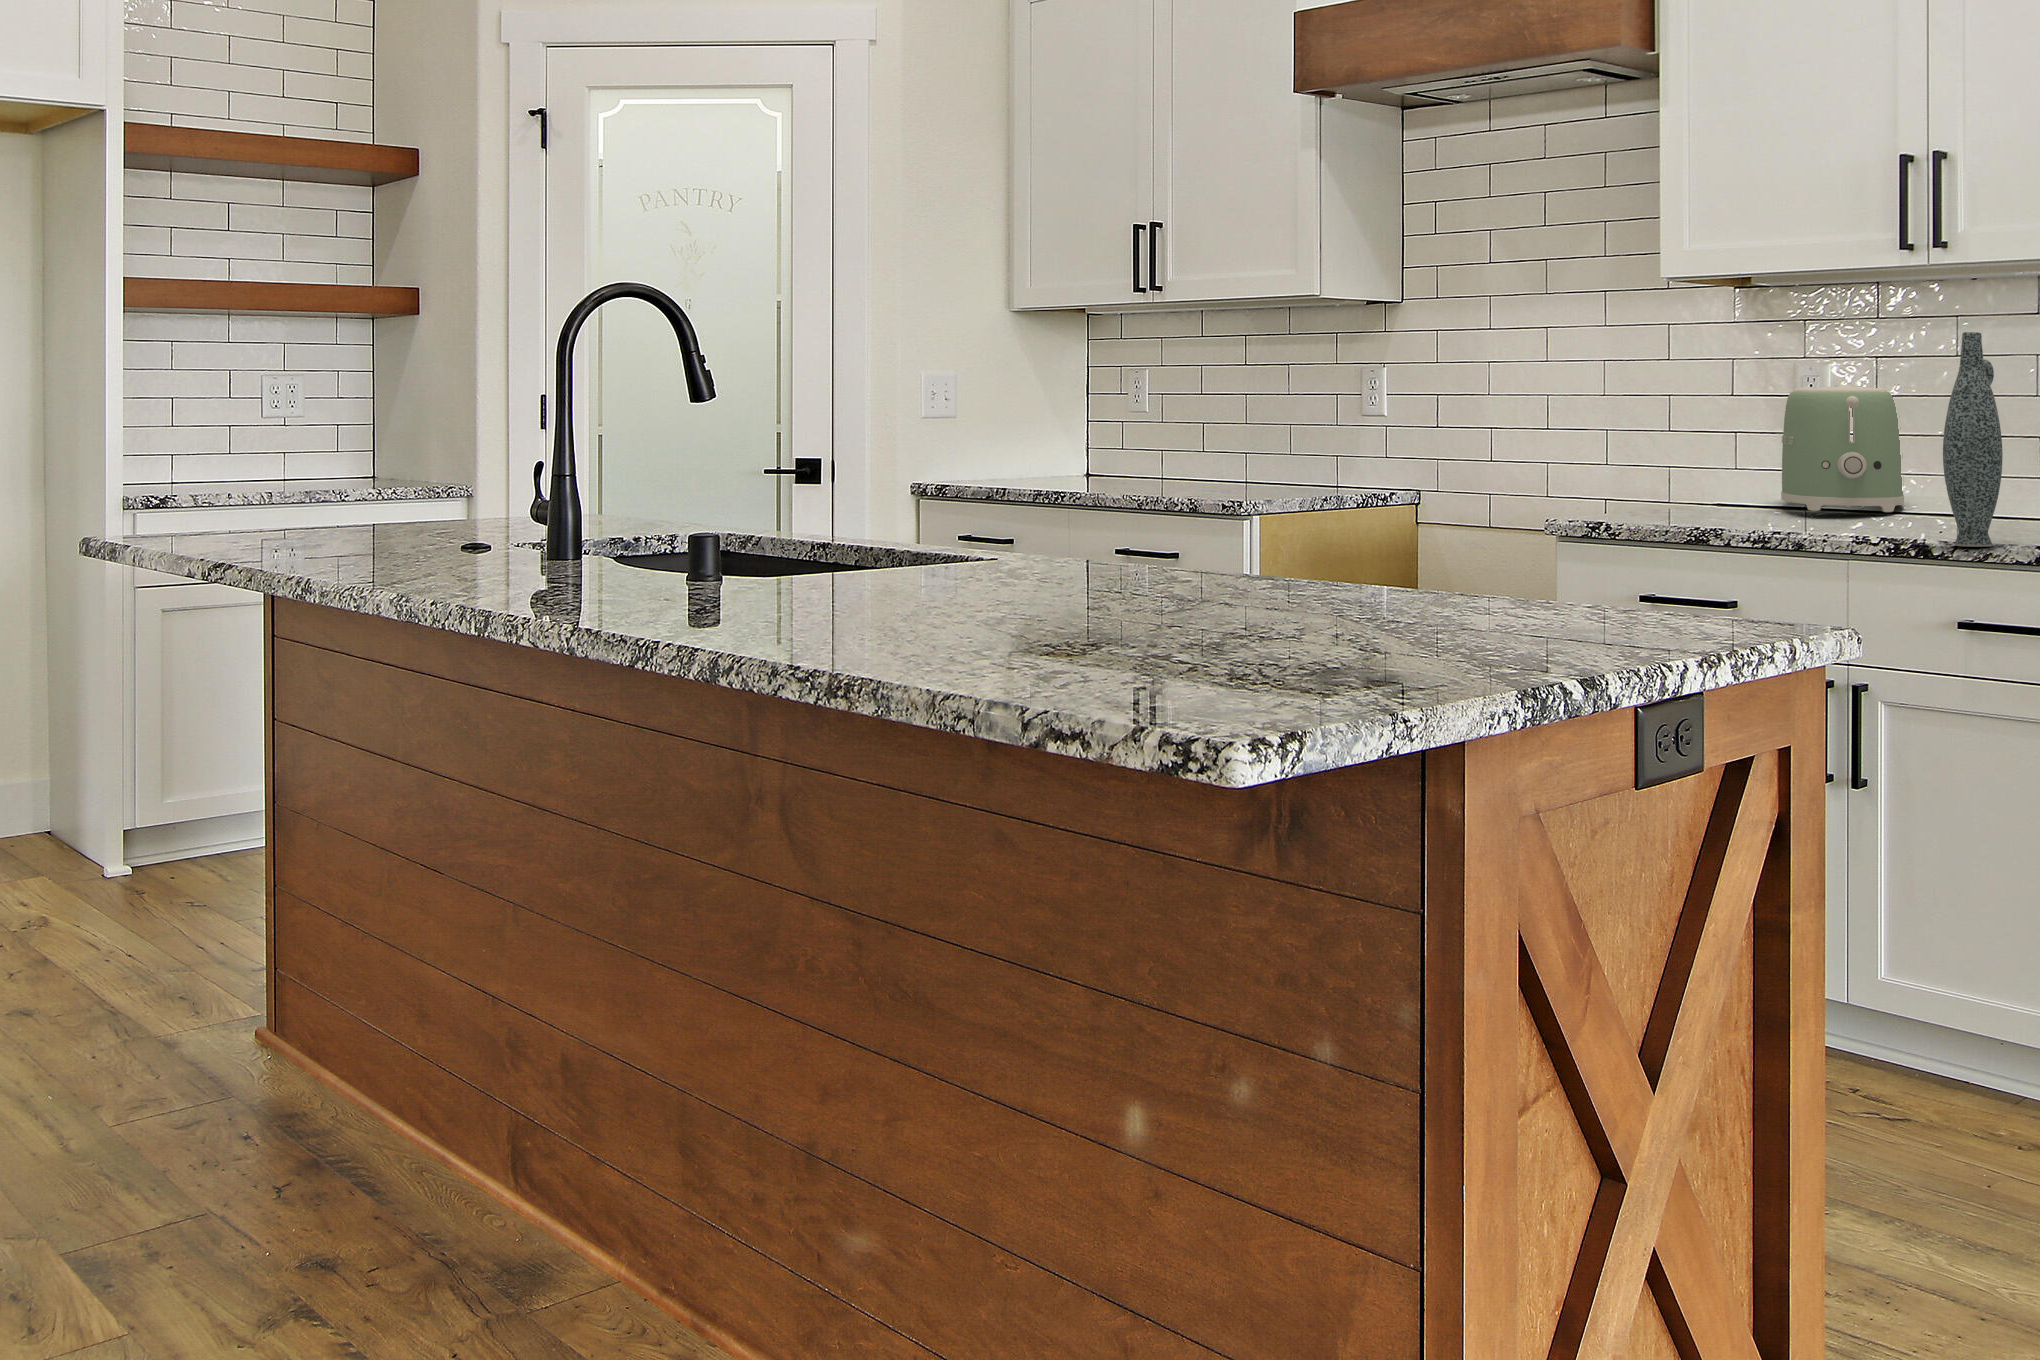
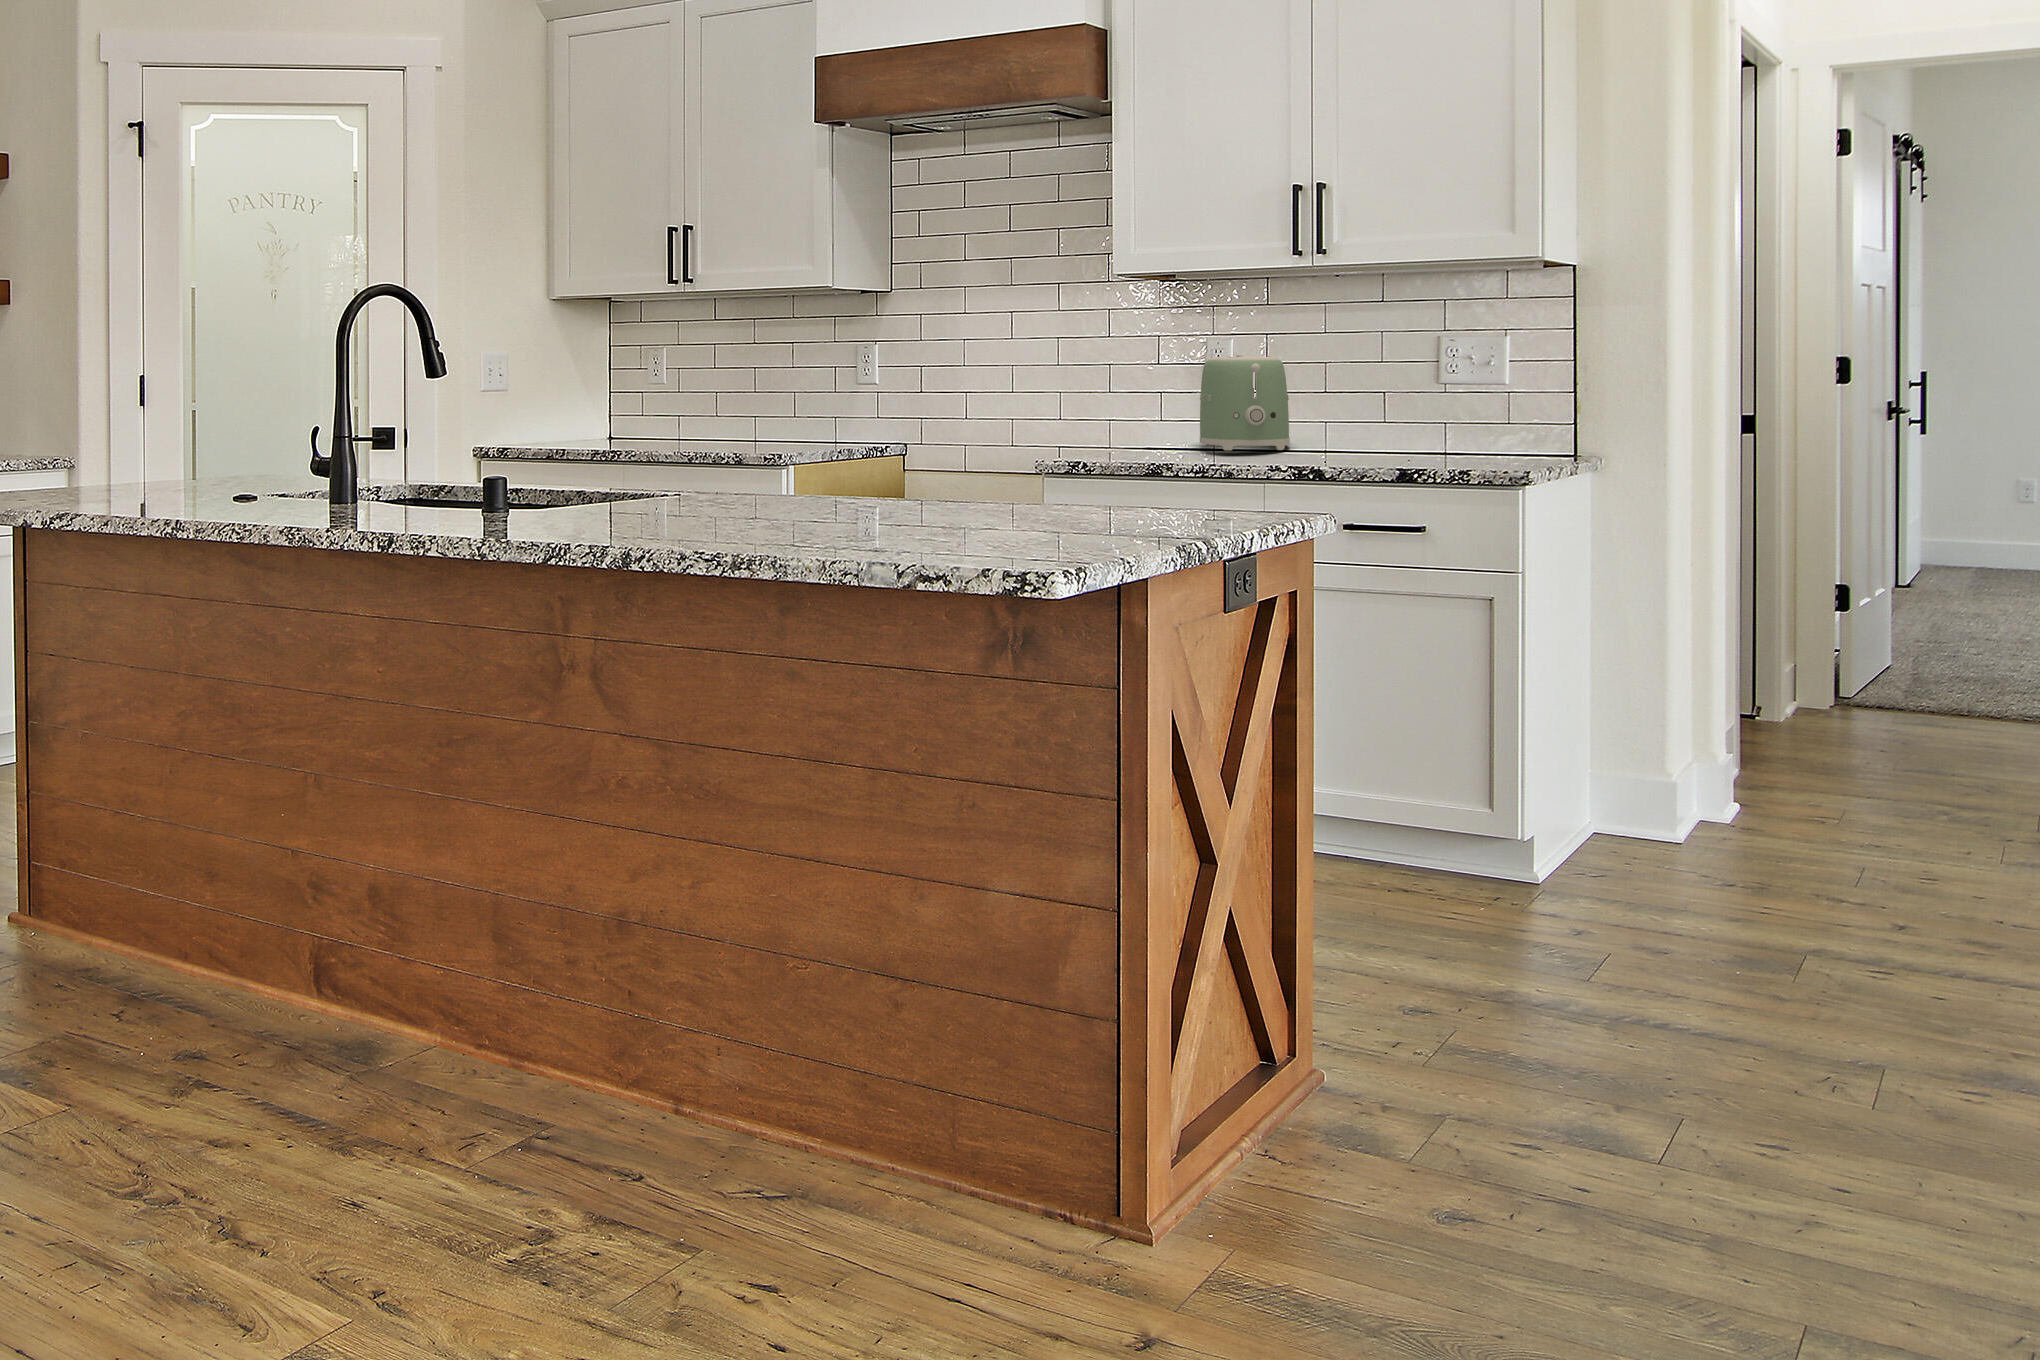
vase: present [1943,332,2003,547] -> none [1329,316,1369,472]

